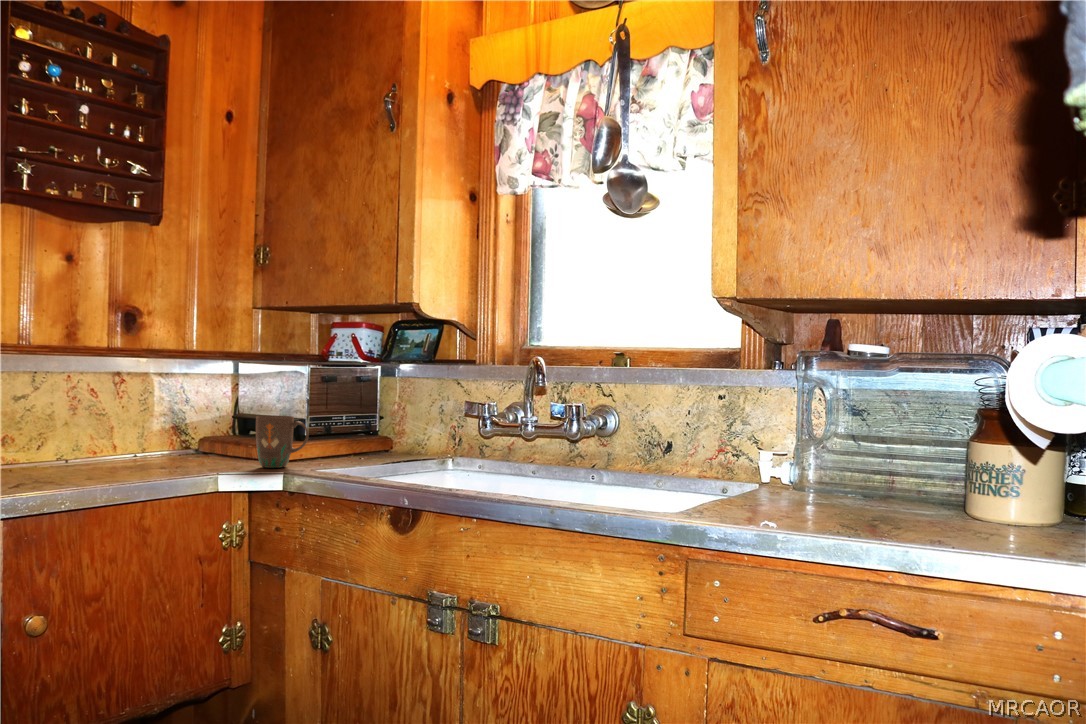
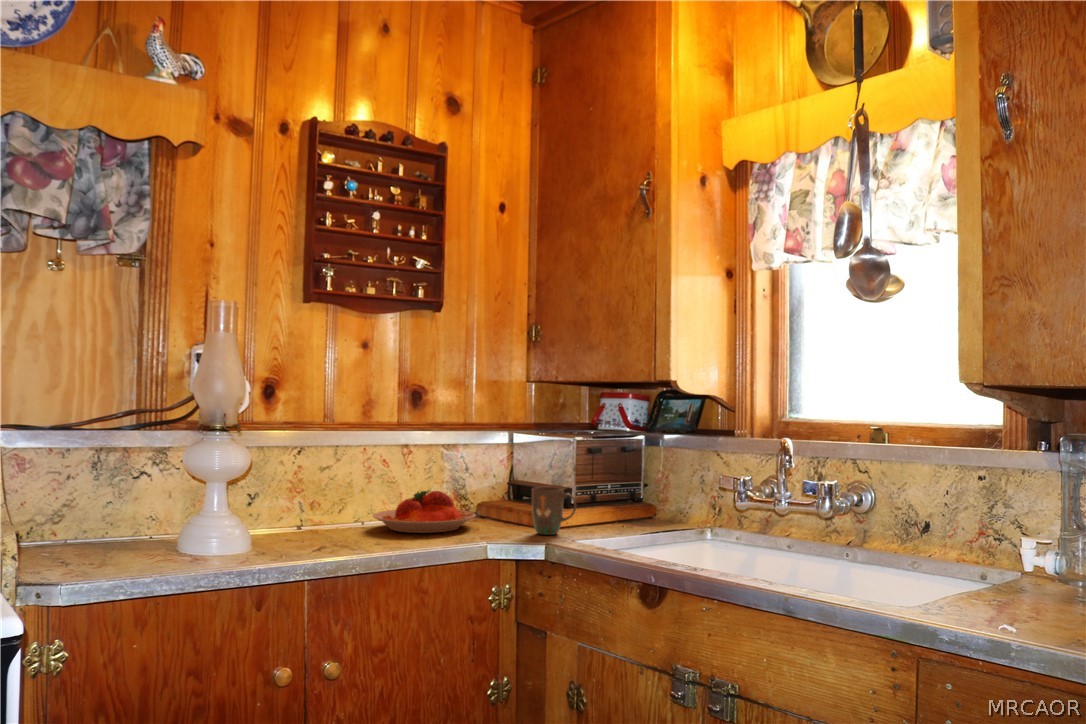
plate: none [51,420,187,470] -> present [373,490,476,533]

